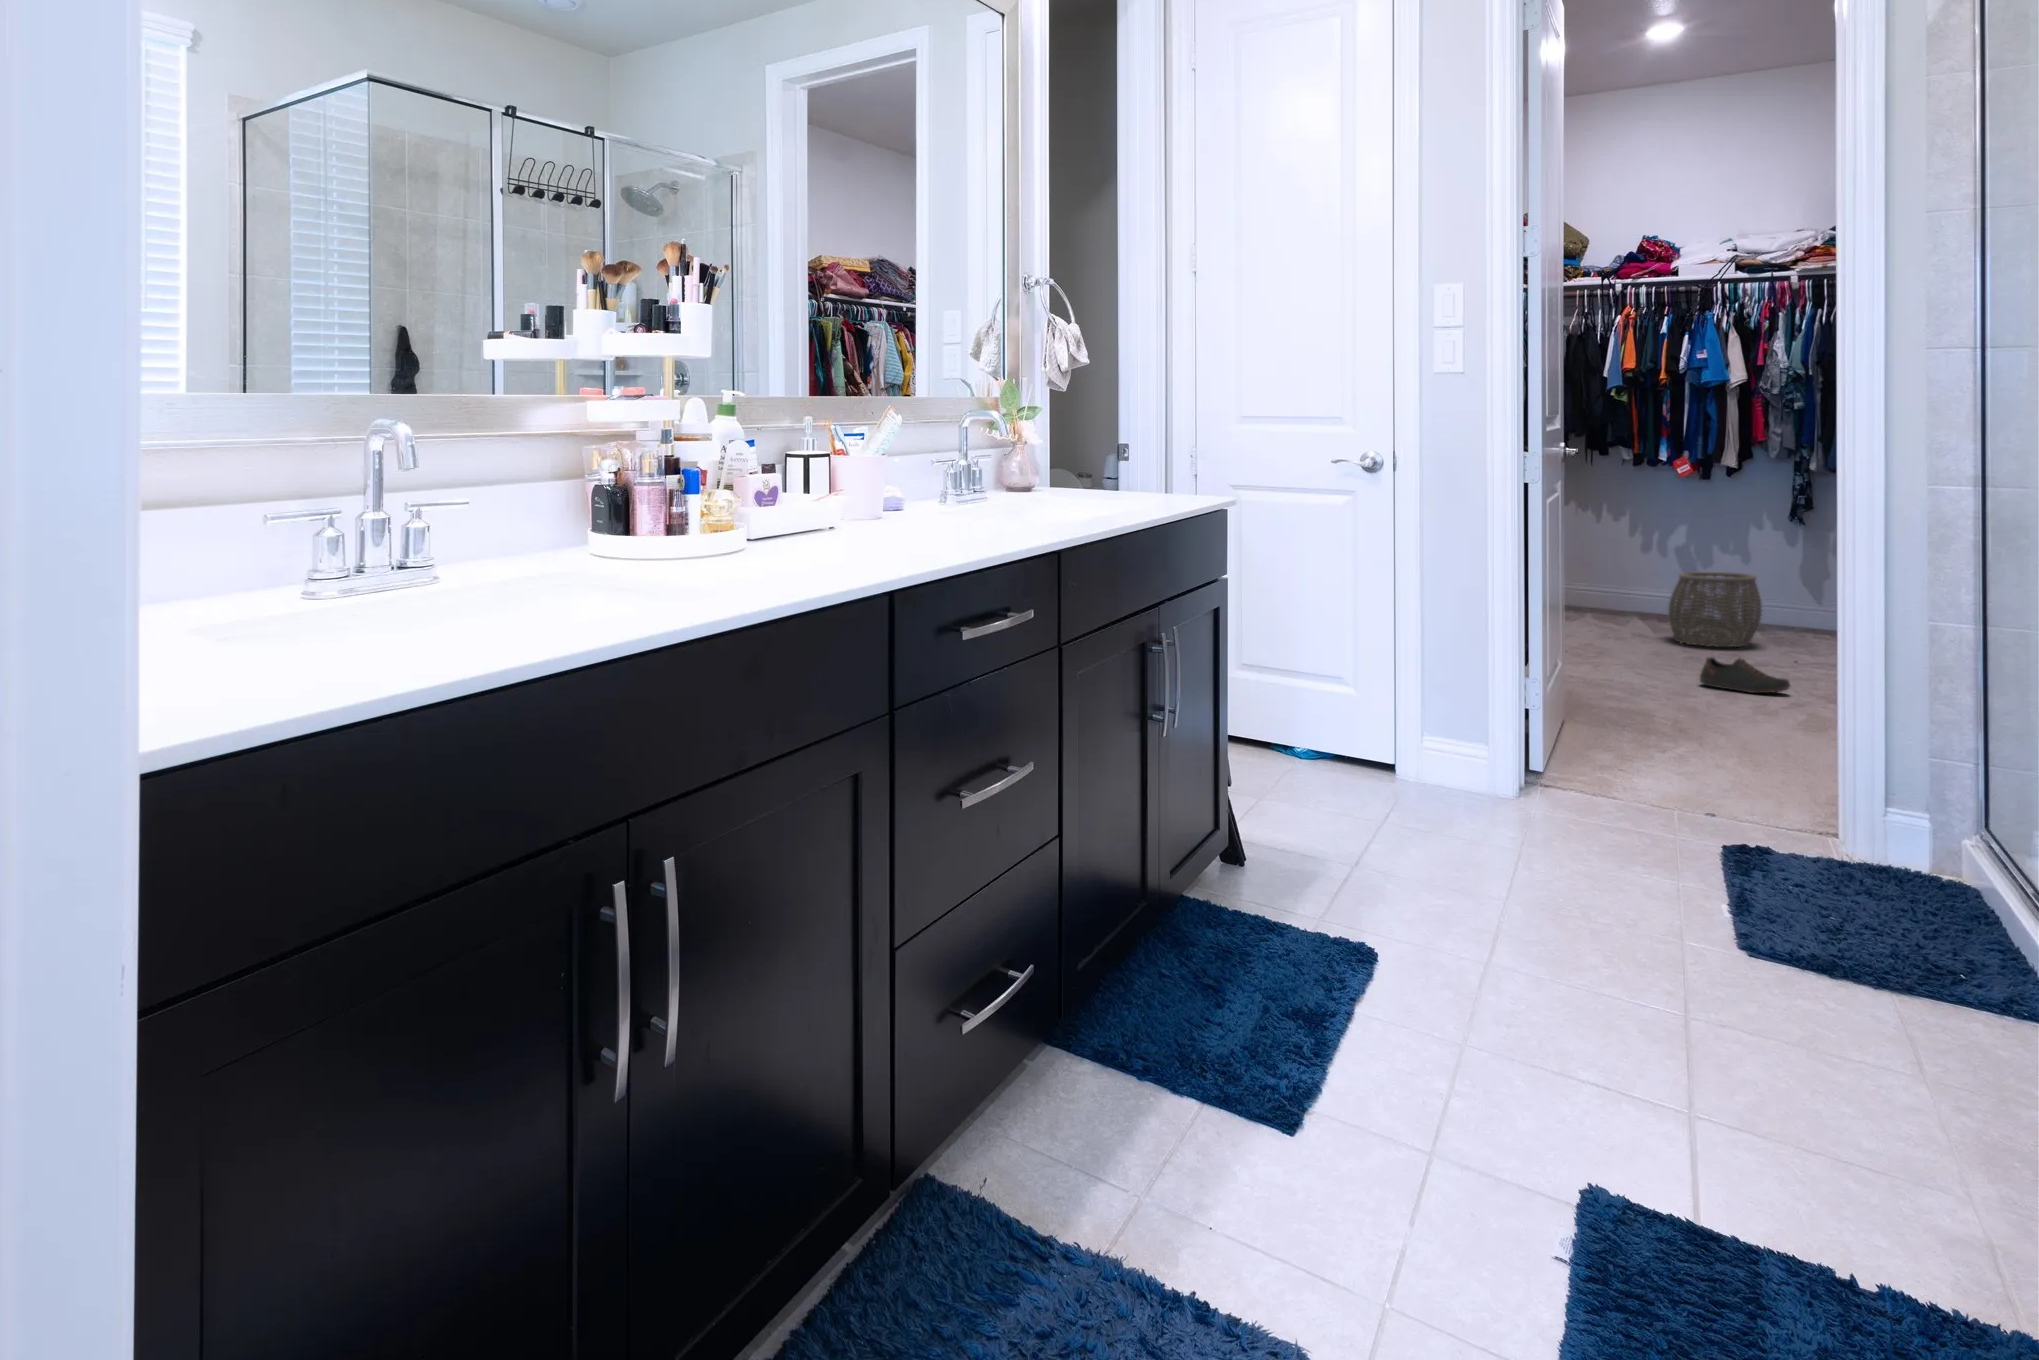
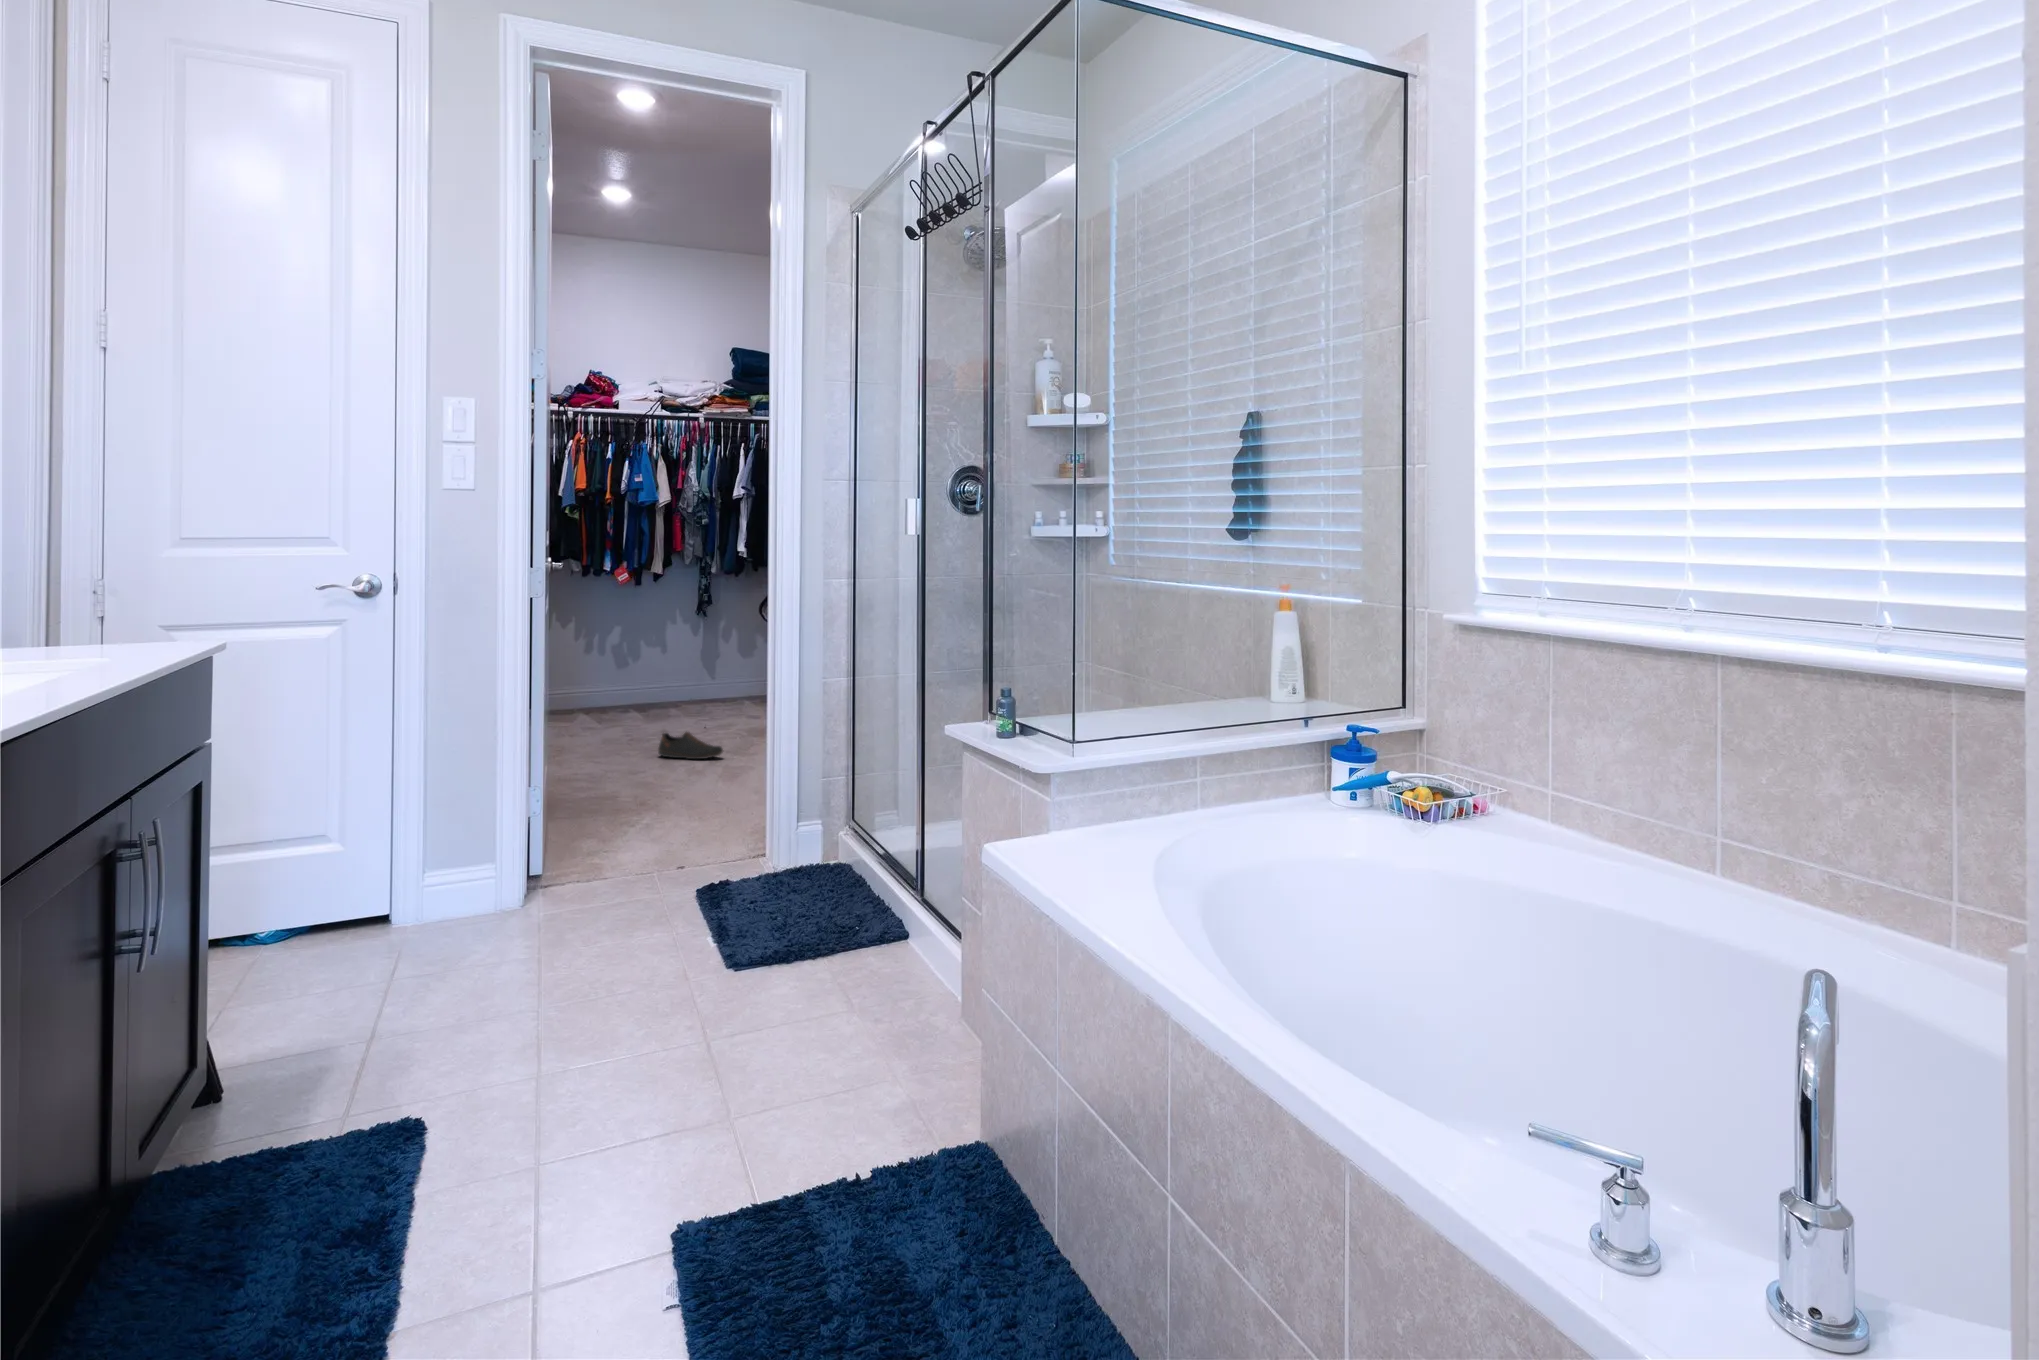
woven basket: present [1668,572,1762,647] -> none [625,659,697,722]

